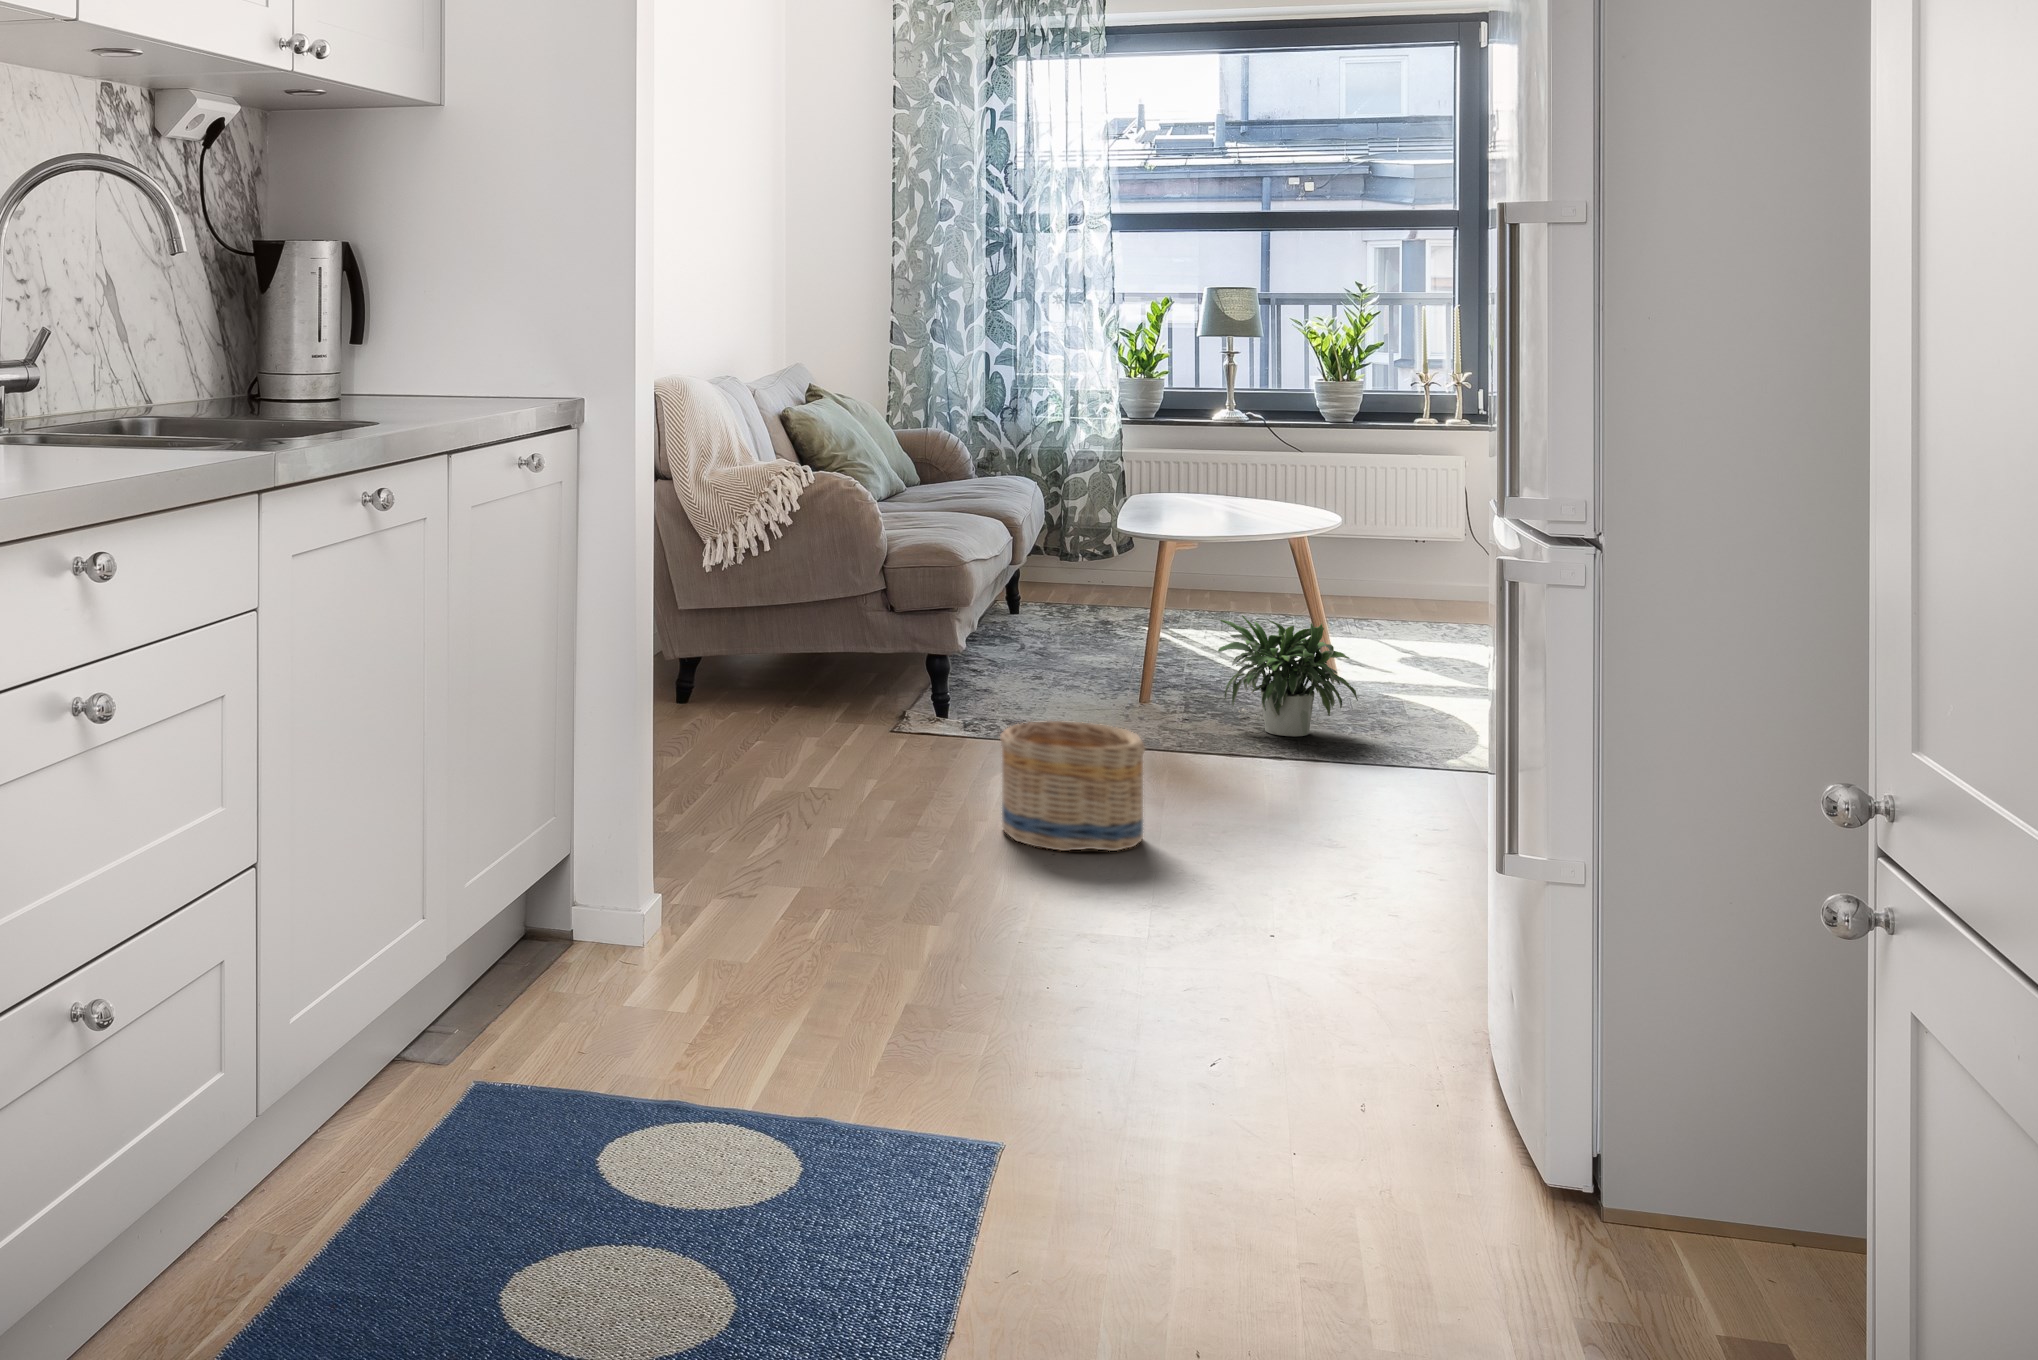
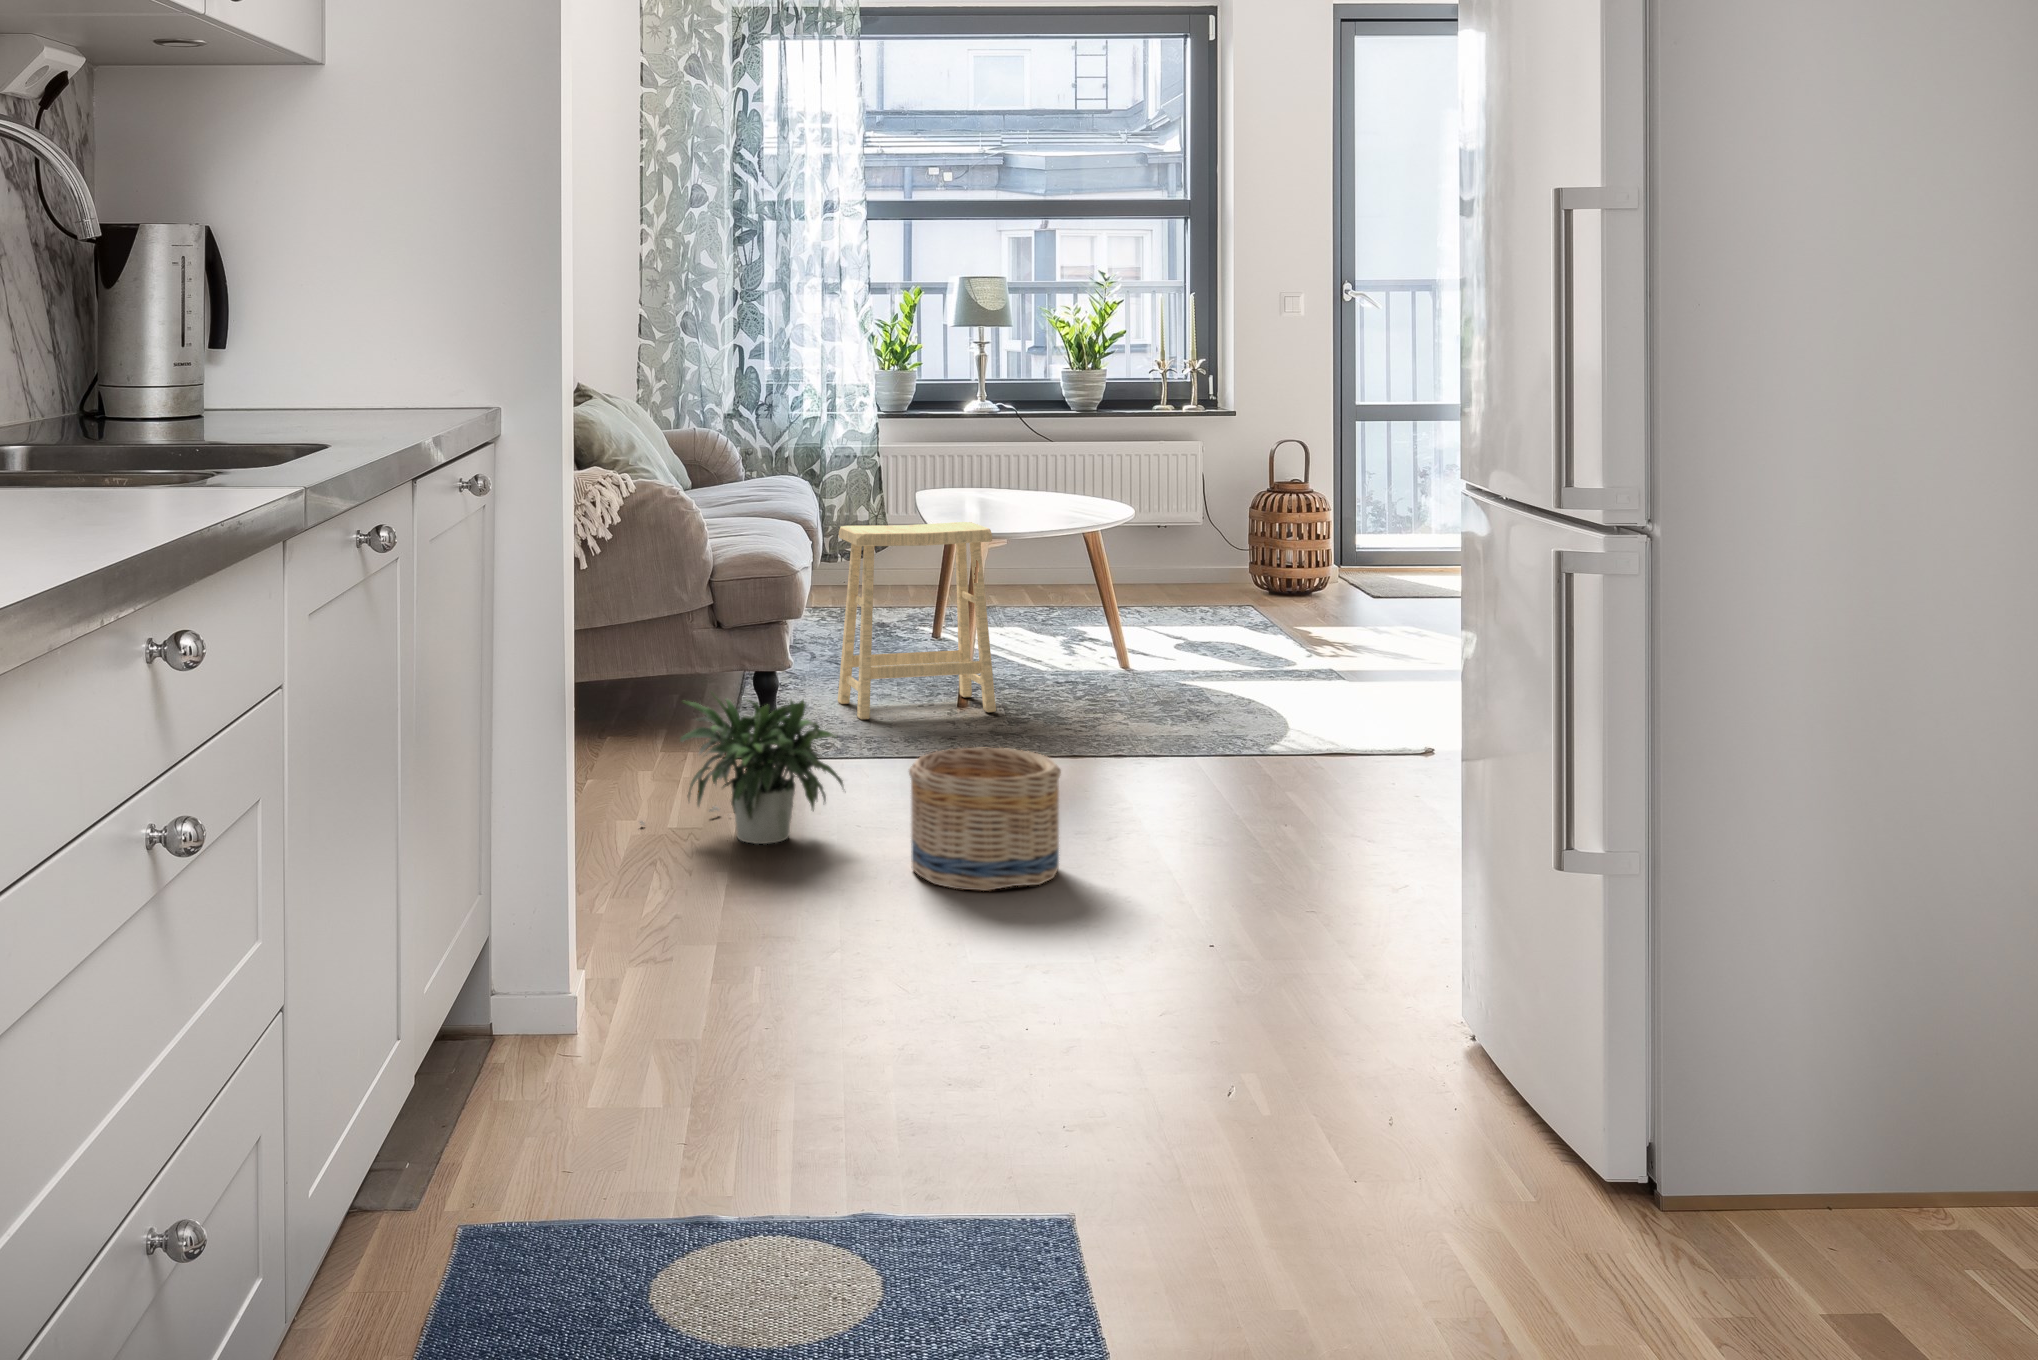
footstool: none [1021,521,1171,706] -> present [838,522,996,720]
potted plant: present [1183,615,1358,736] -> present [640,698,843,844]

